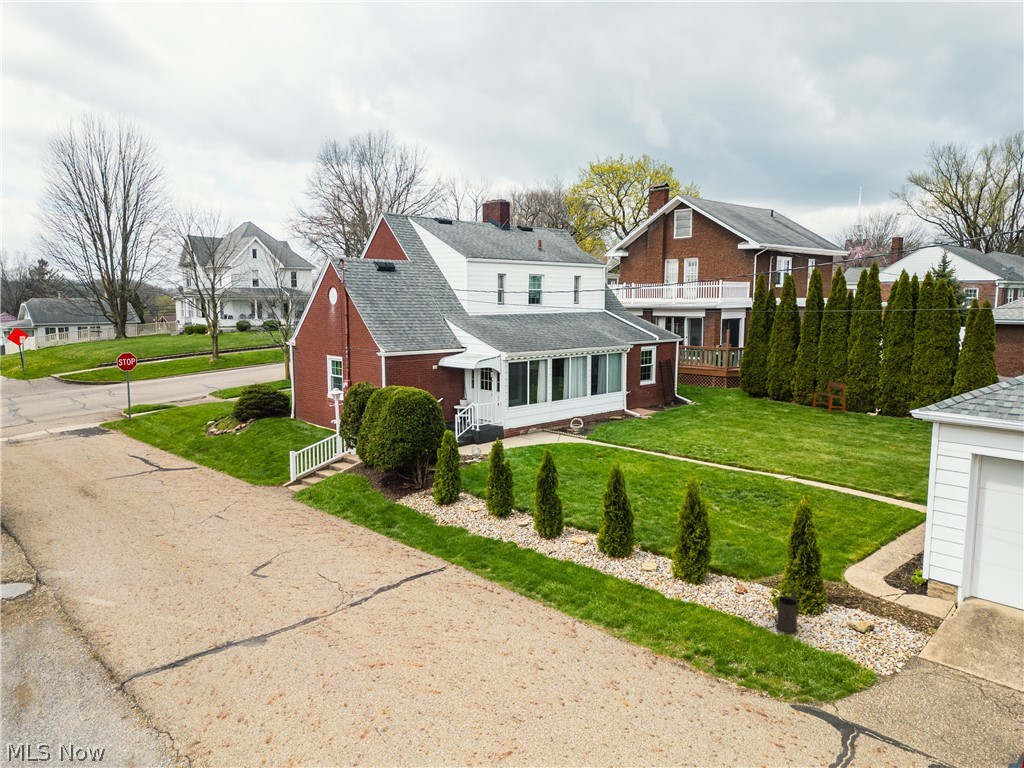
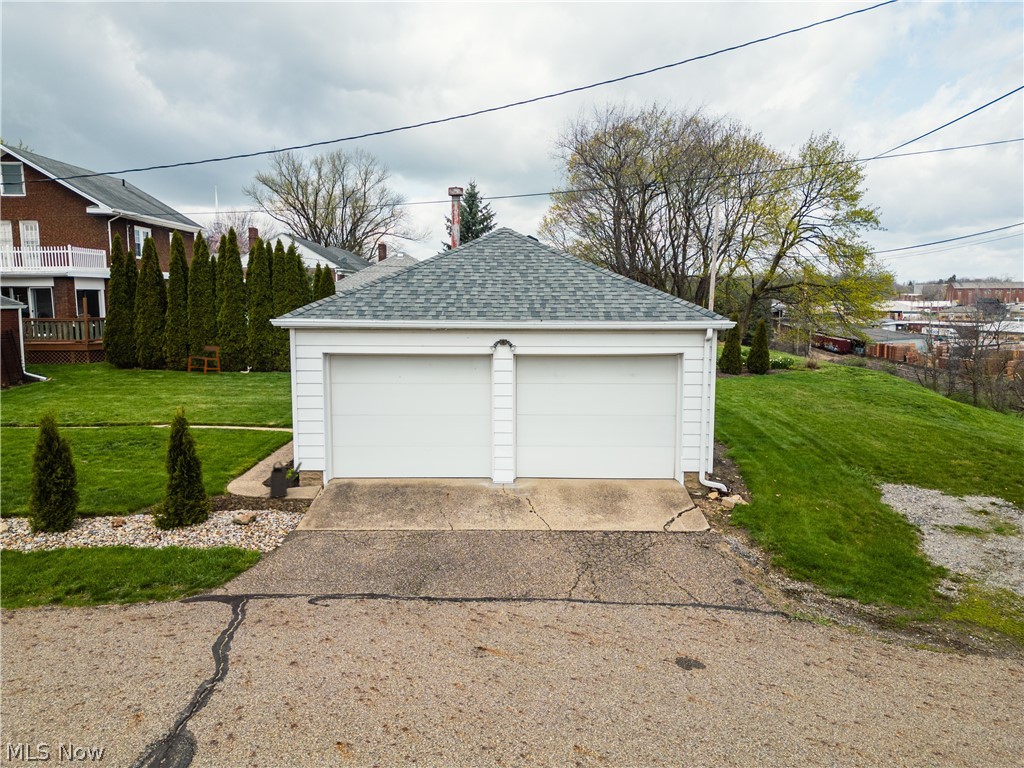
watering can: present [775,591,798,634] -> present [266,462,302,497]

